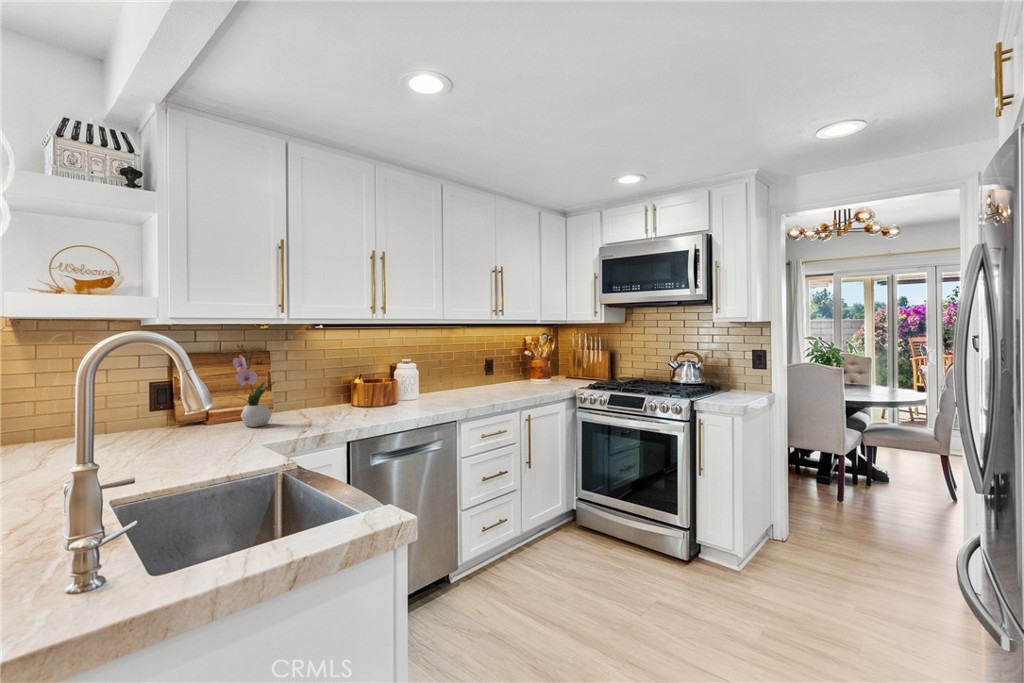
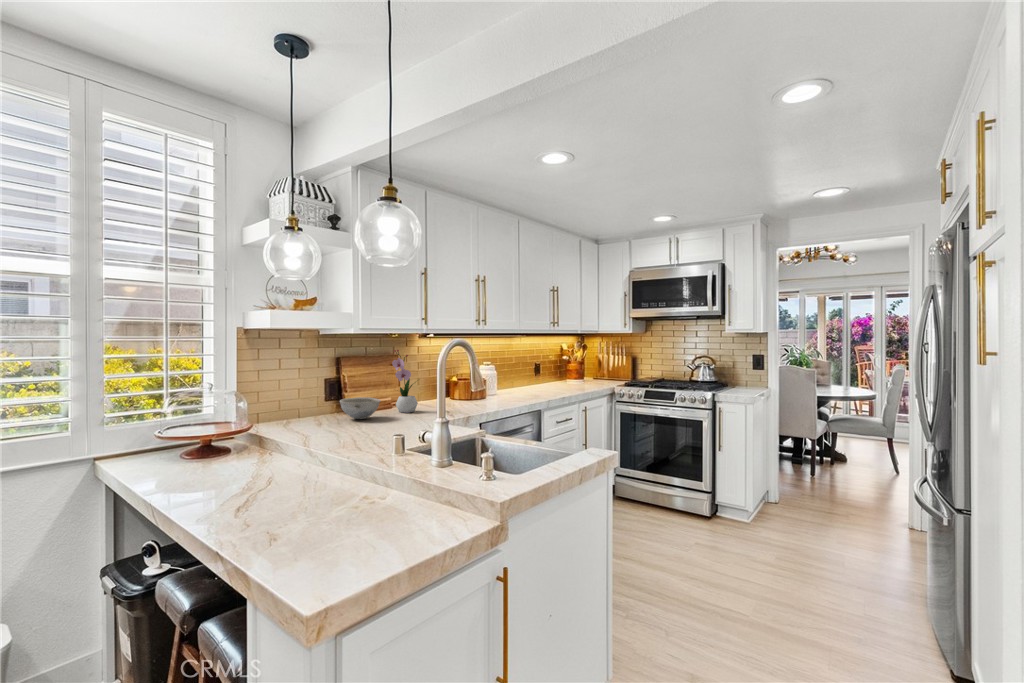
bowl: none [137,407,201,438] -> present [340,397,380,419]

